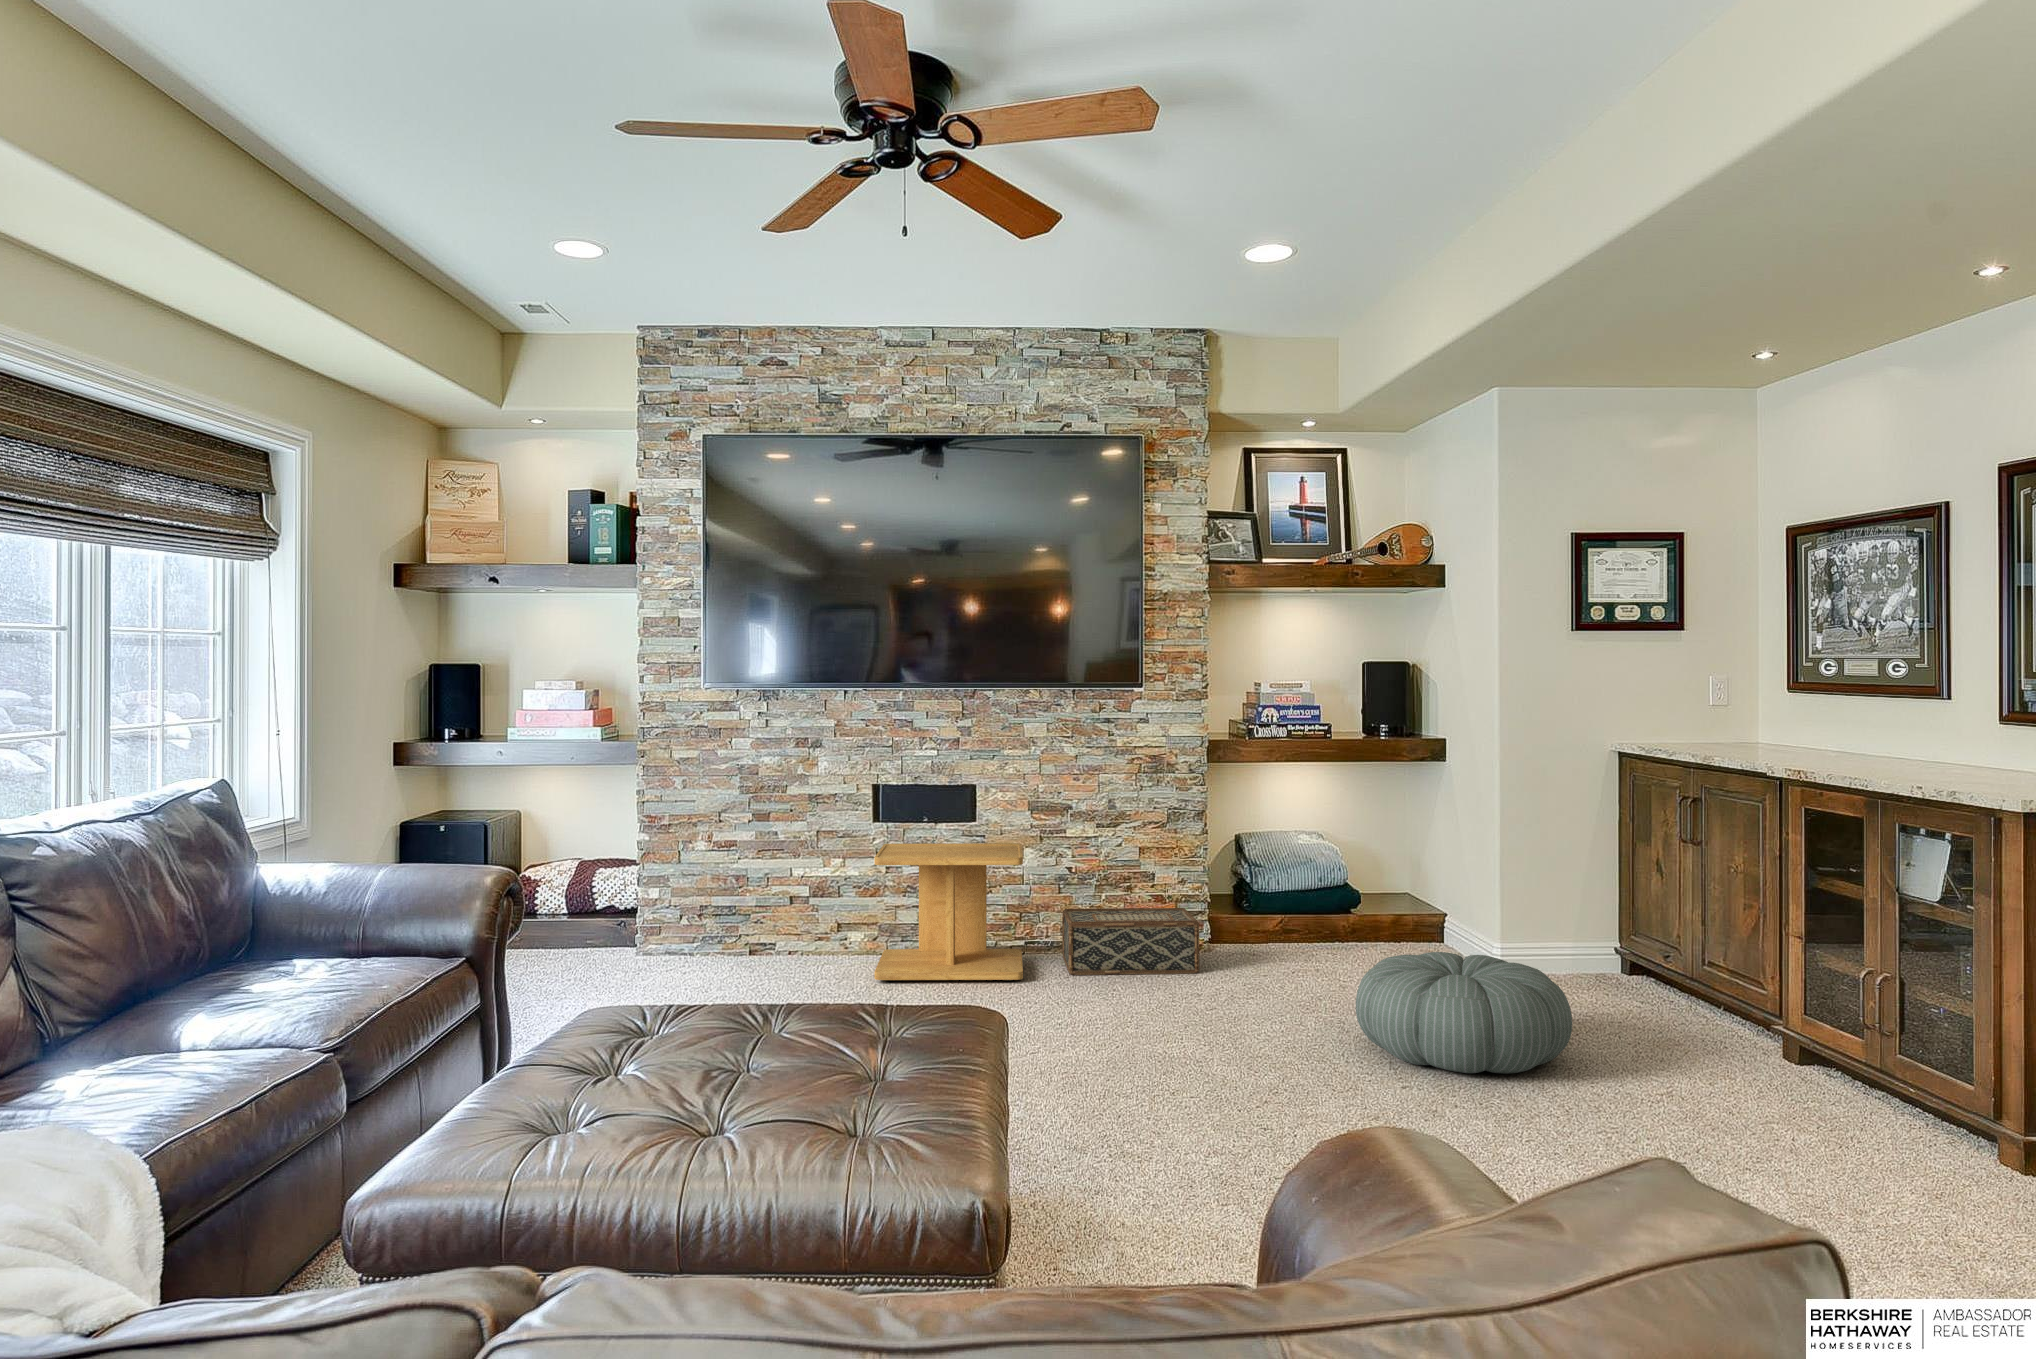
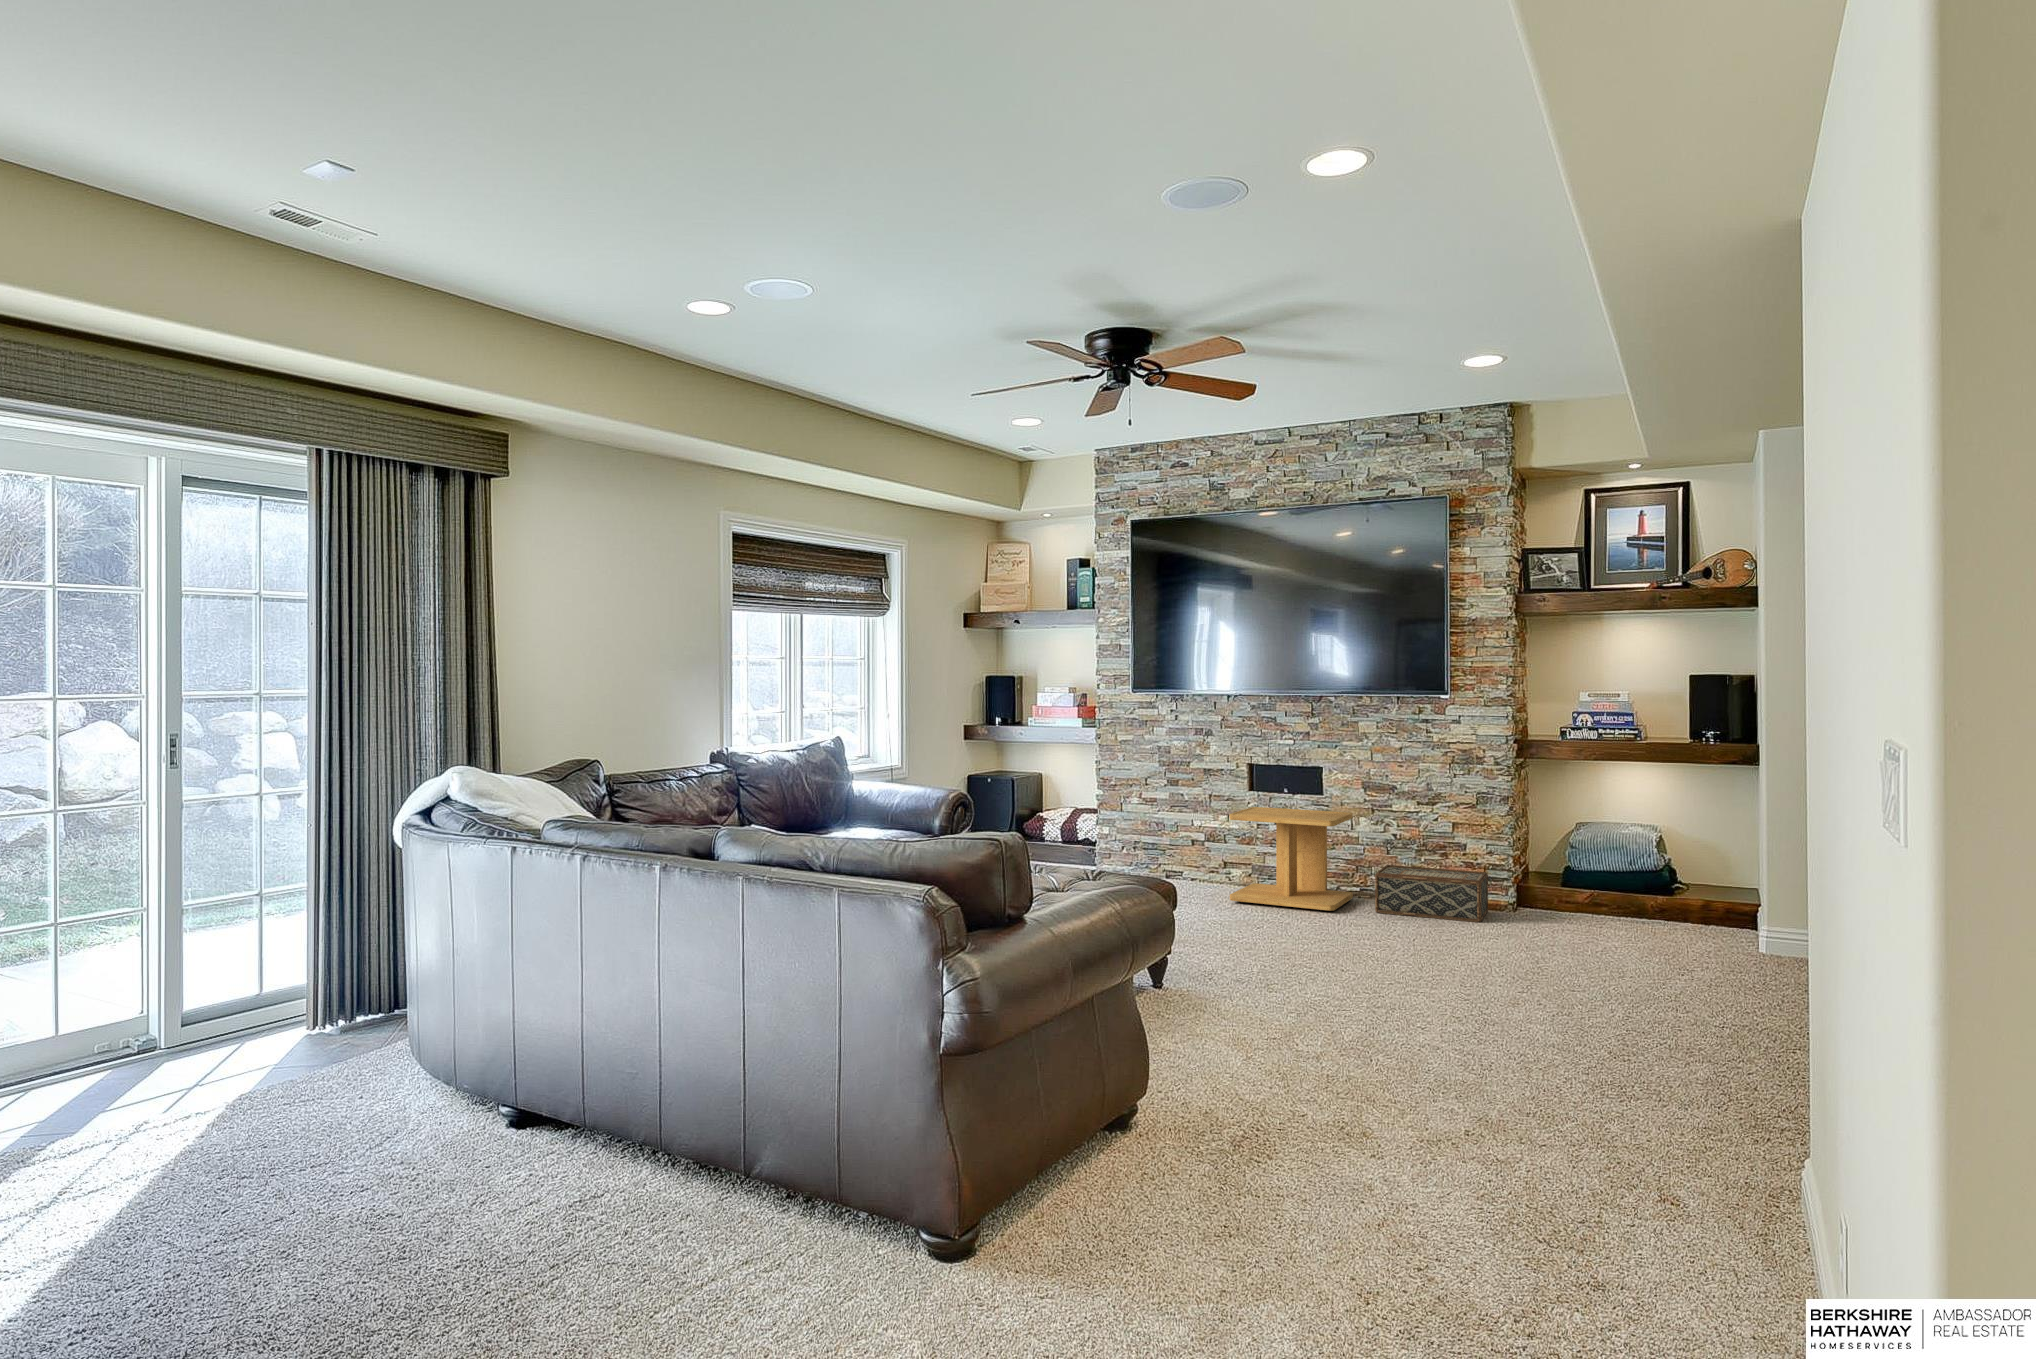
pouf: present [1356,952,1572,1073] -> none [1525,911,1702,1004]

